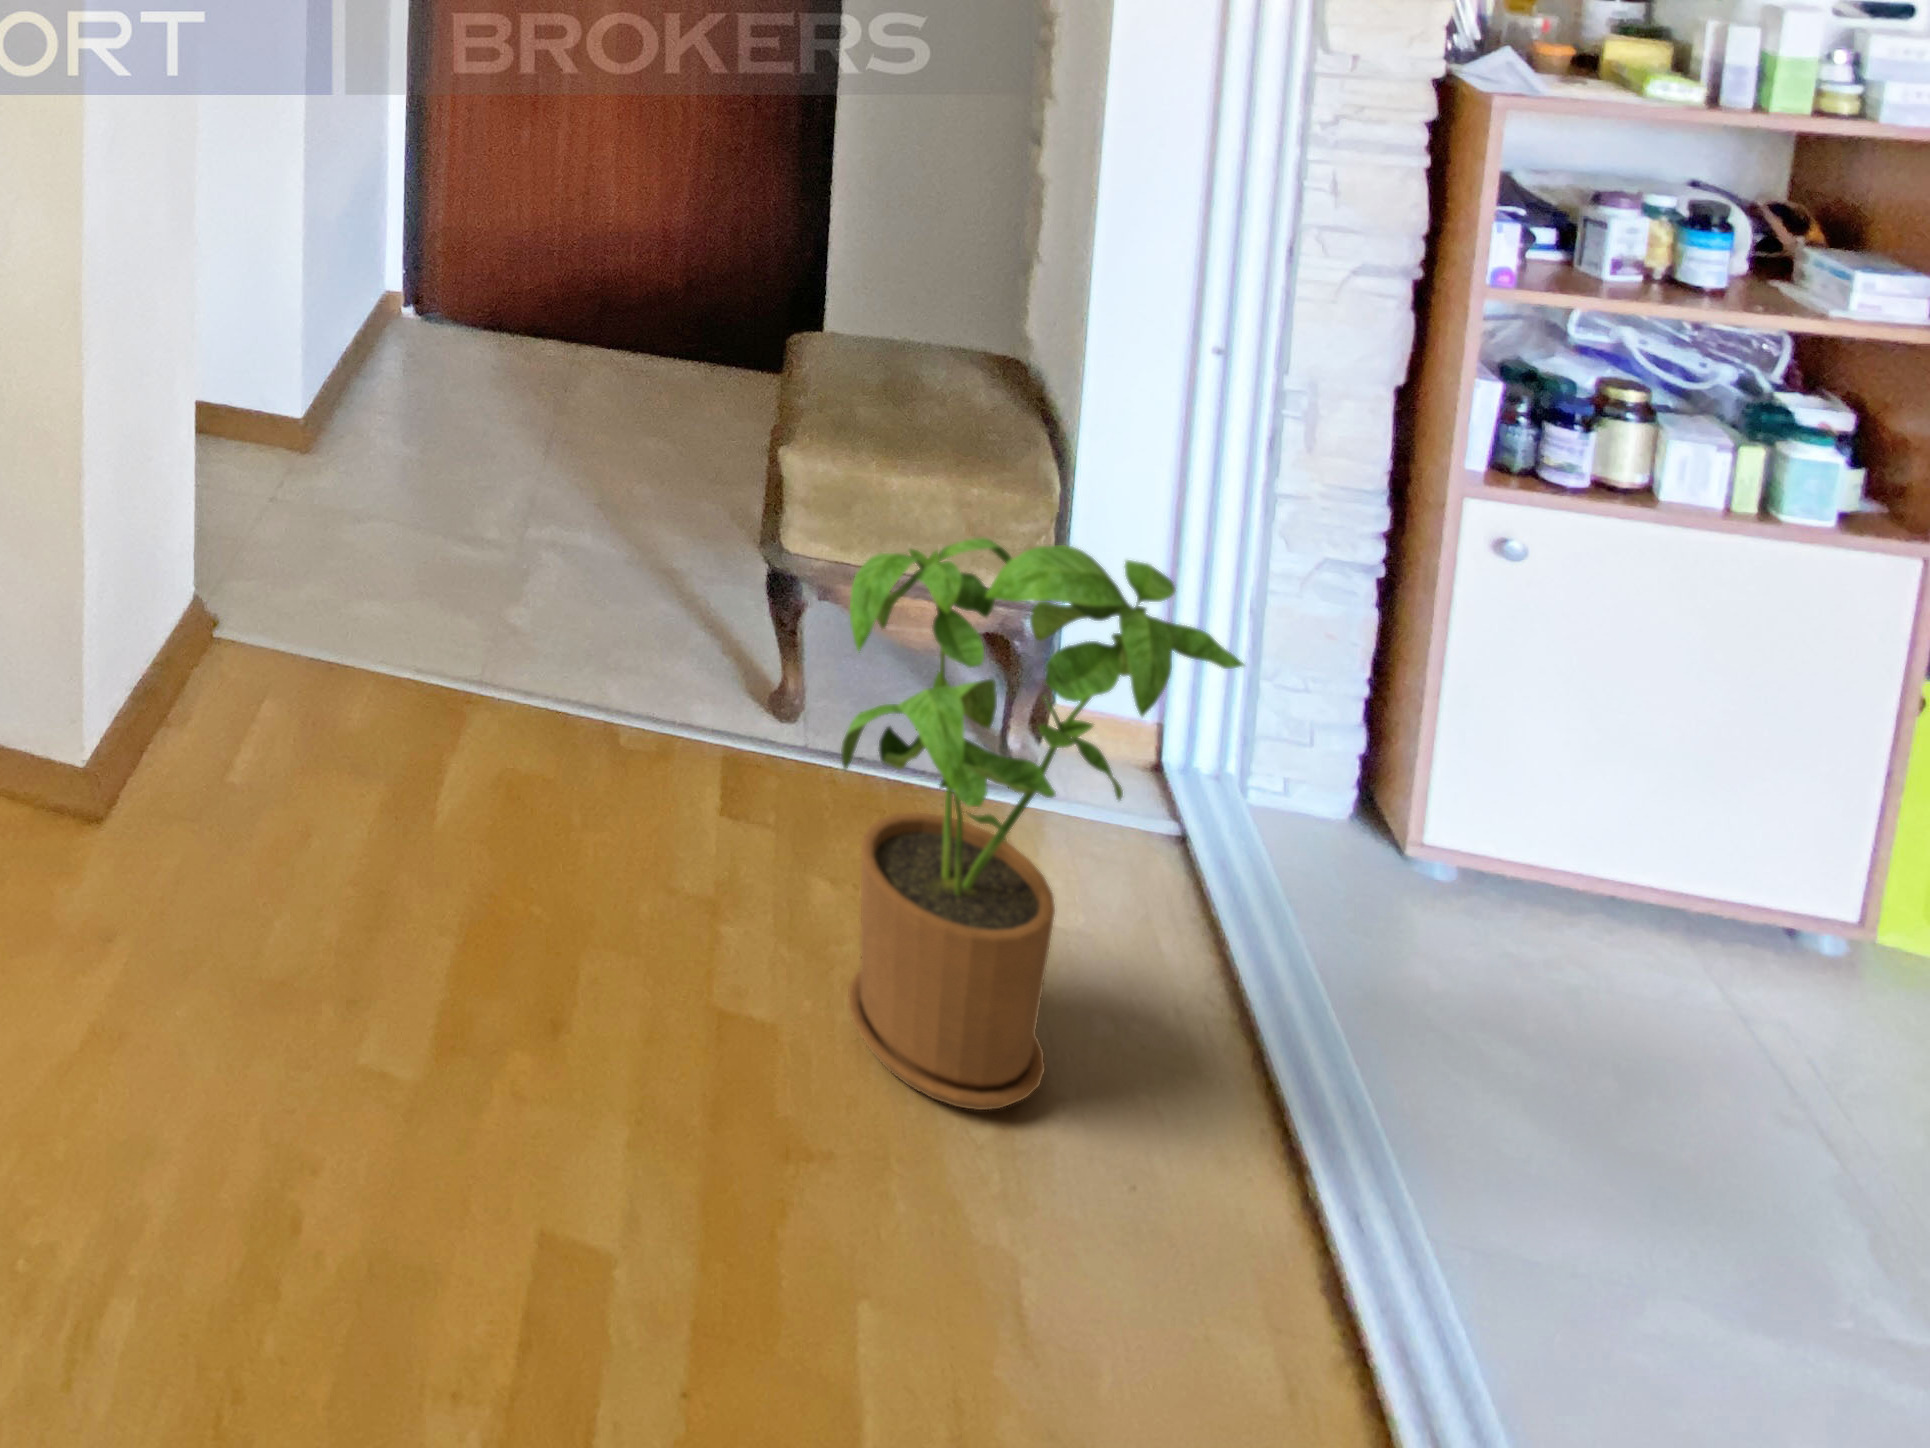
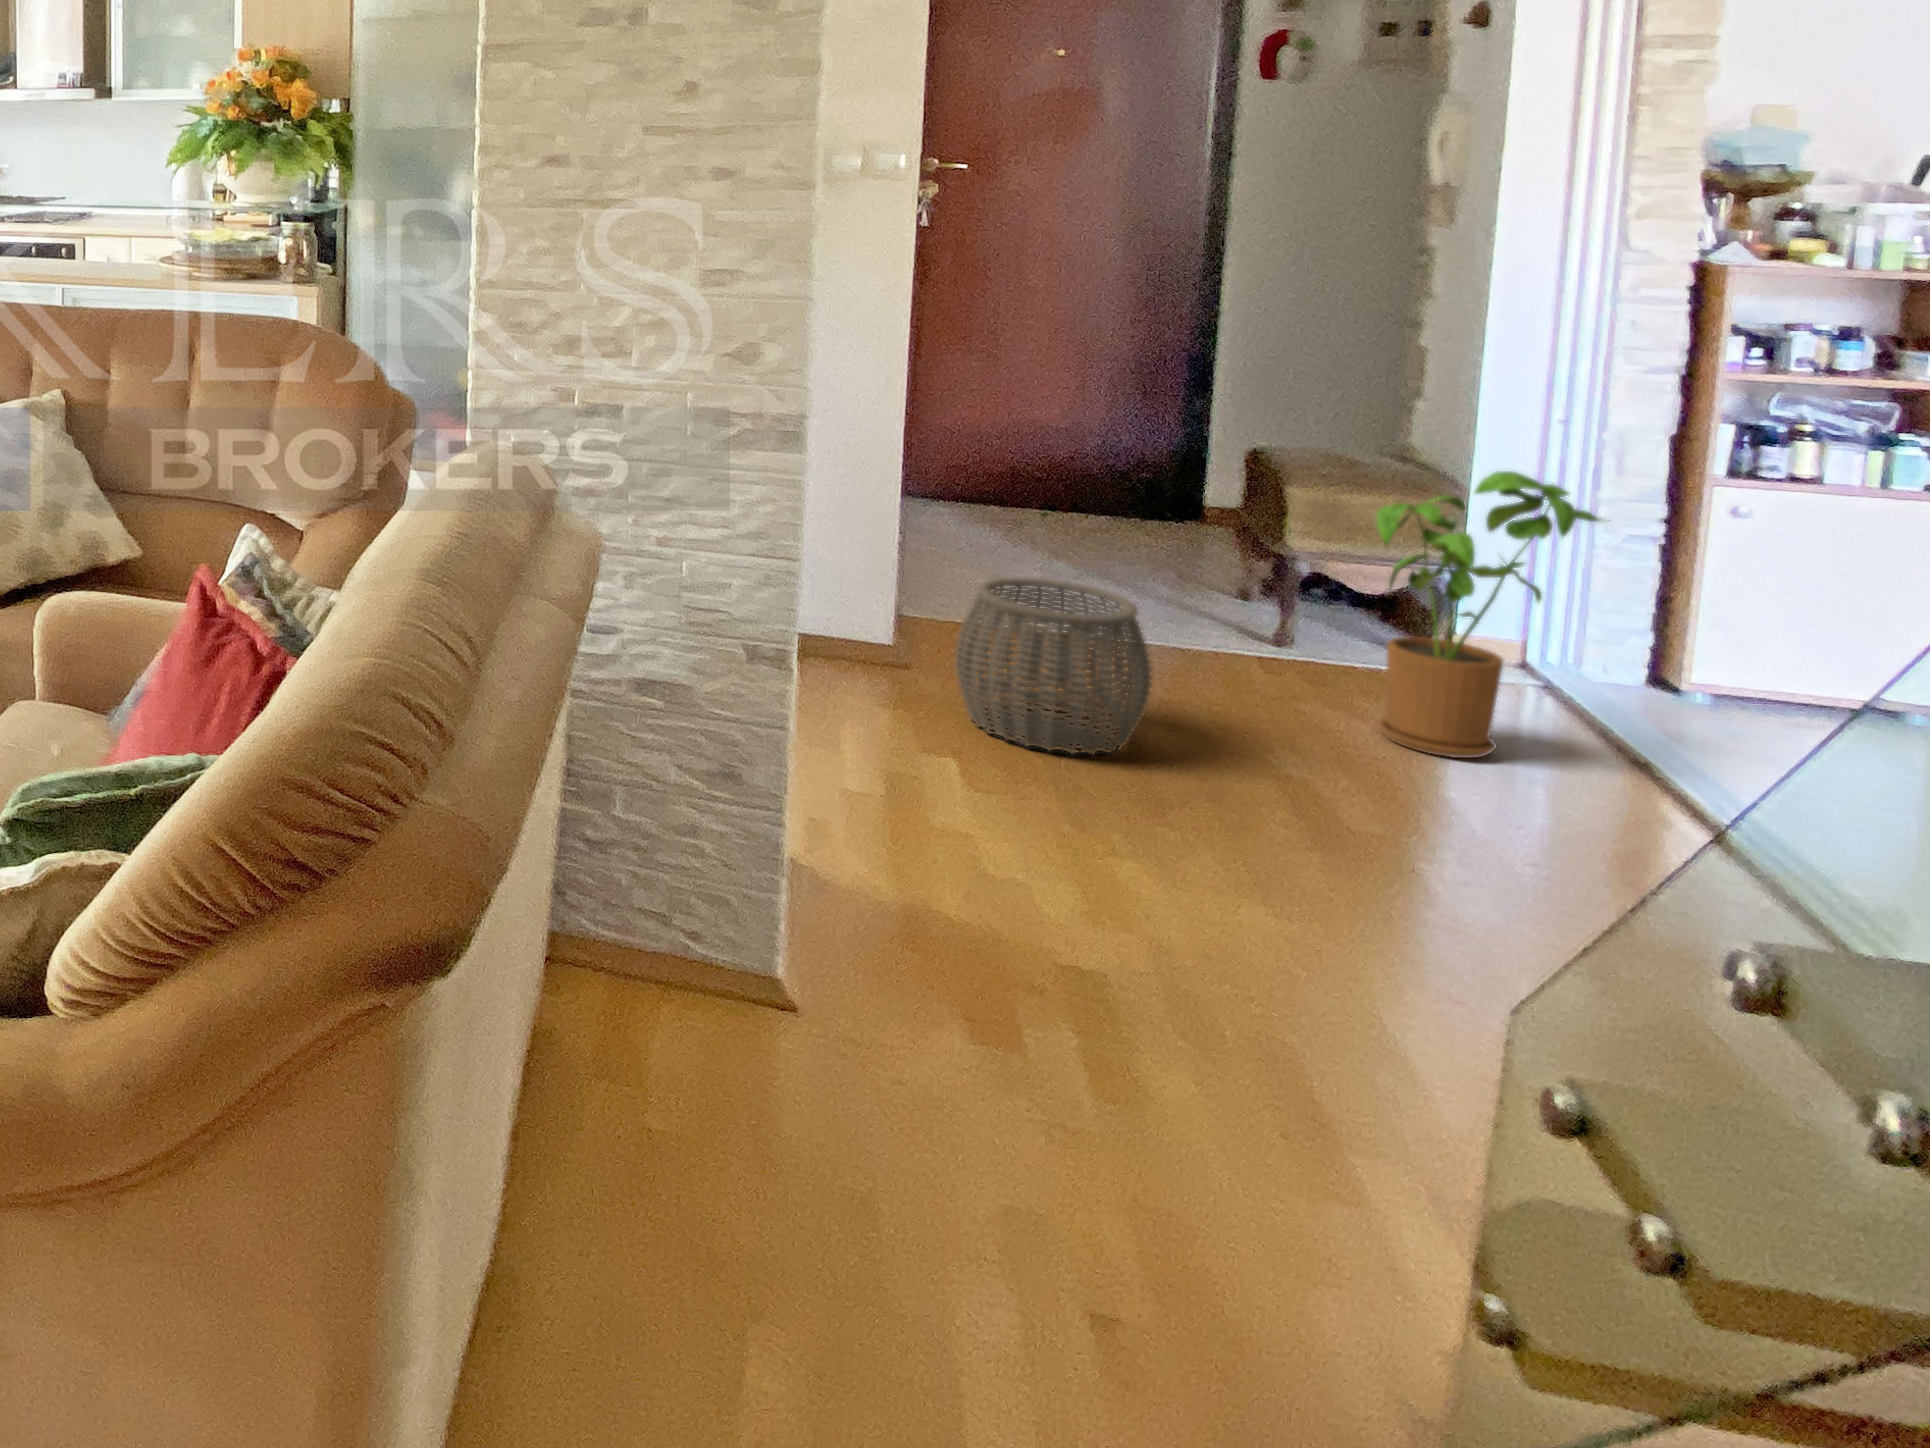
woven basket: none [51,696,382,1144] -> present [955,578,1152,754]

